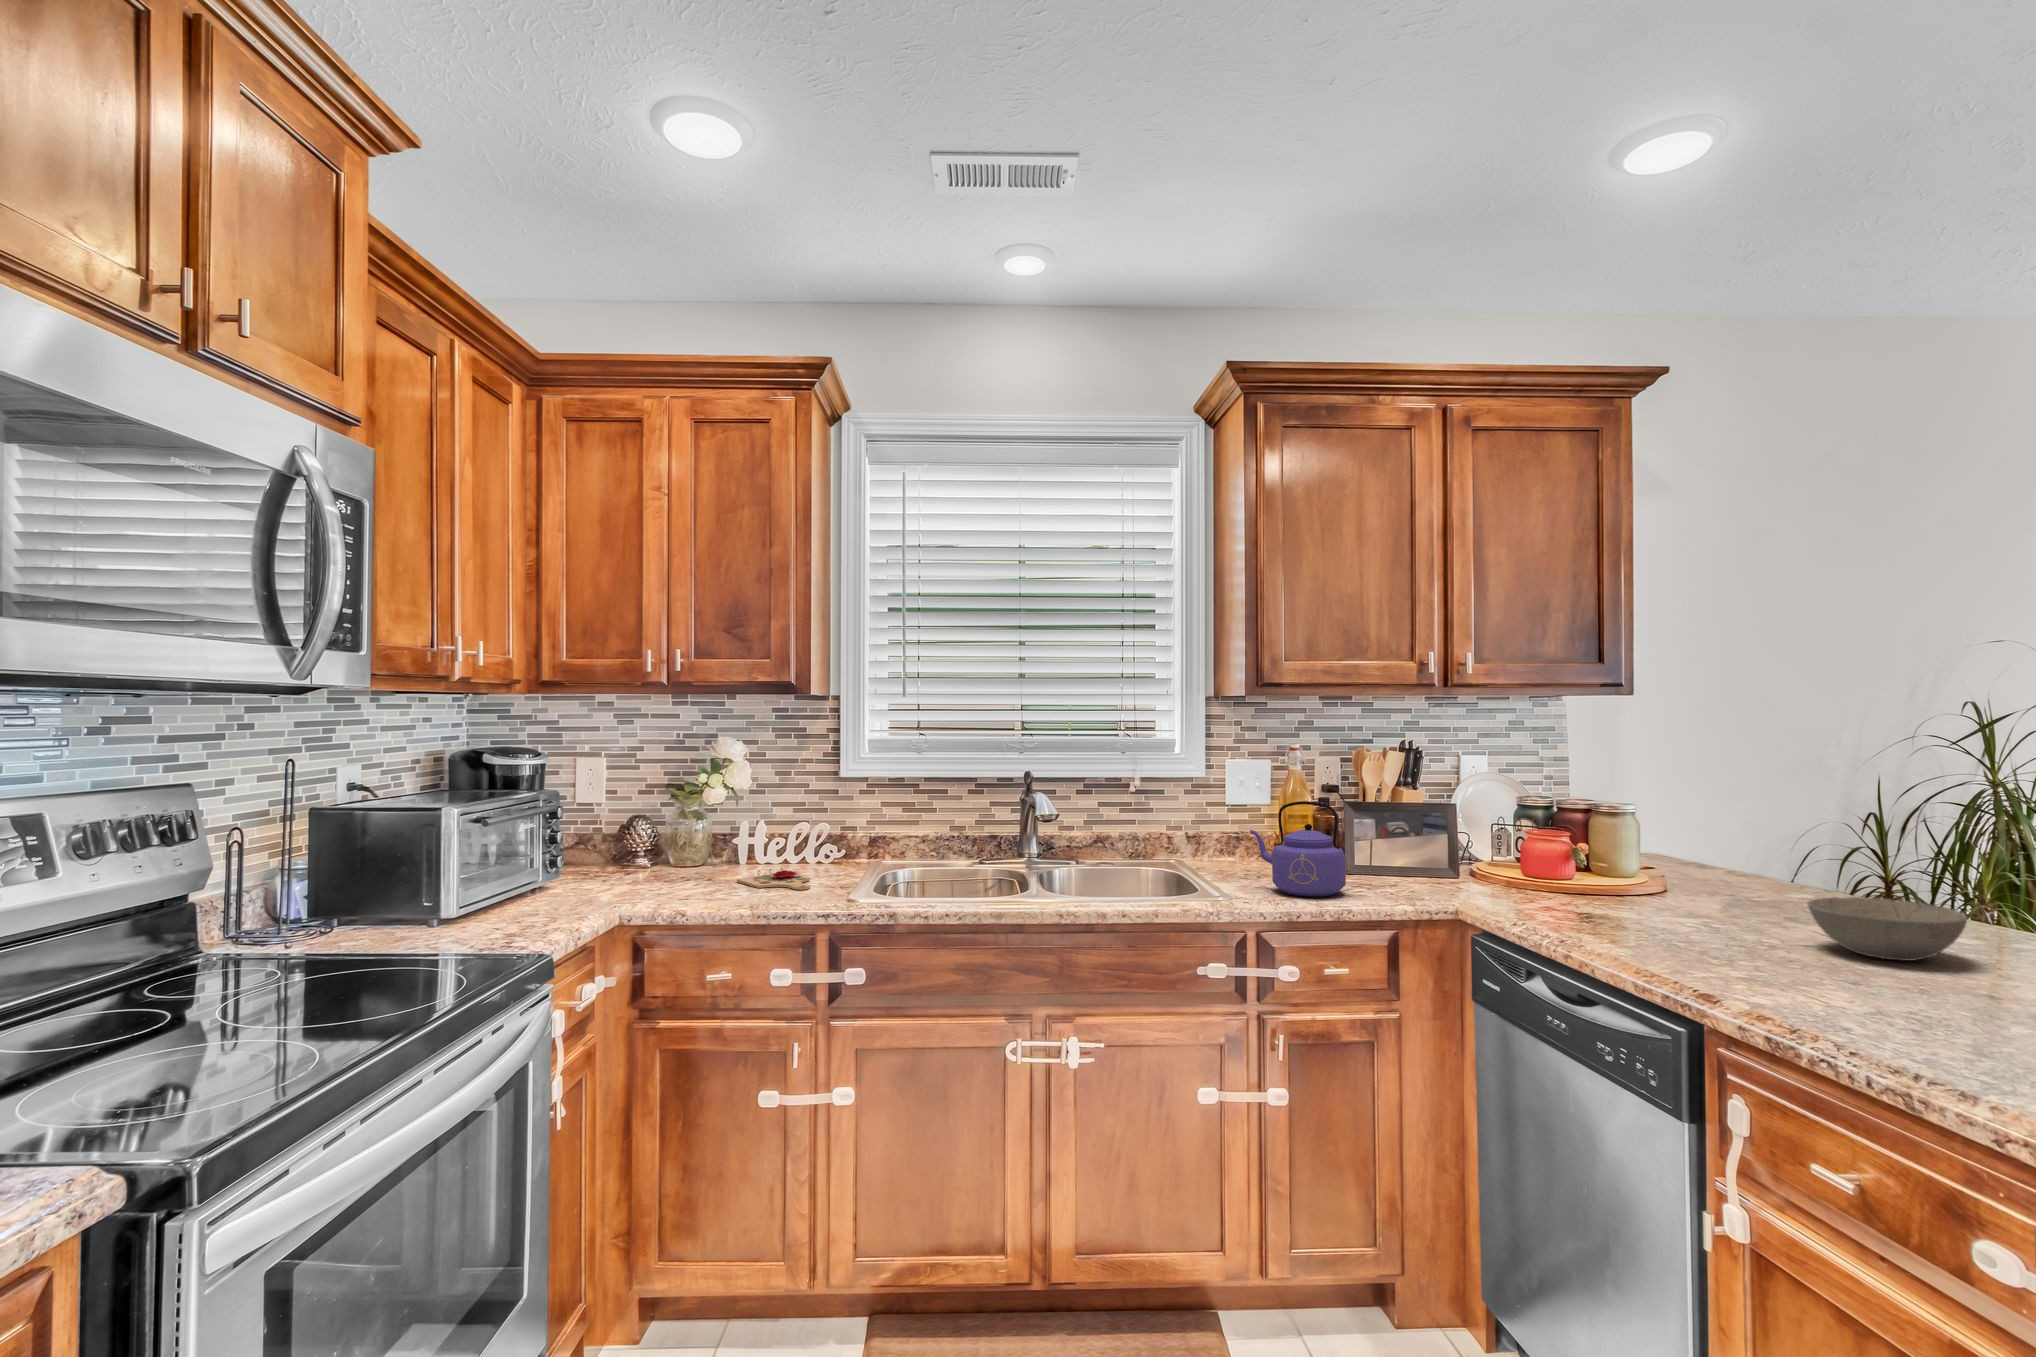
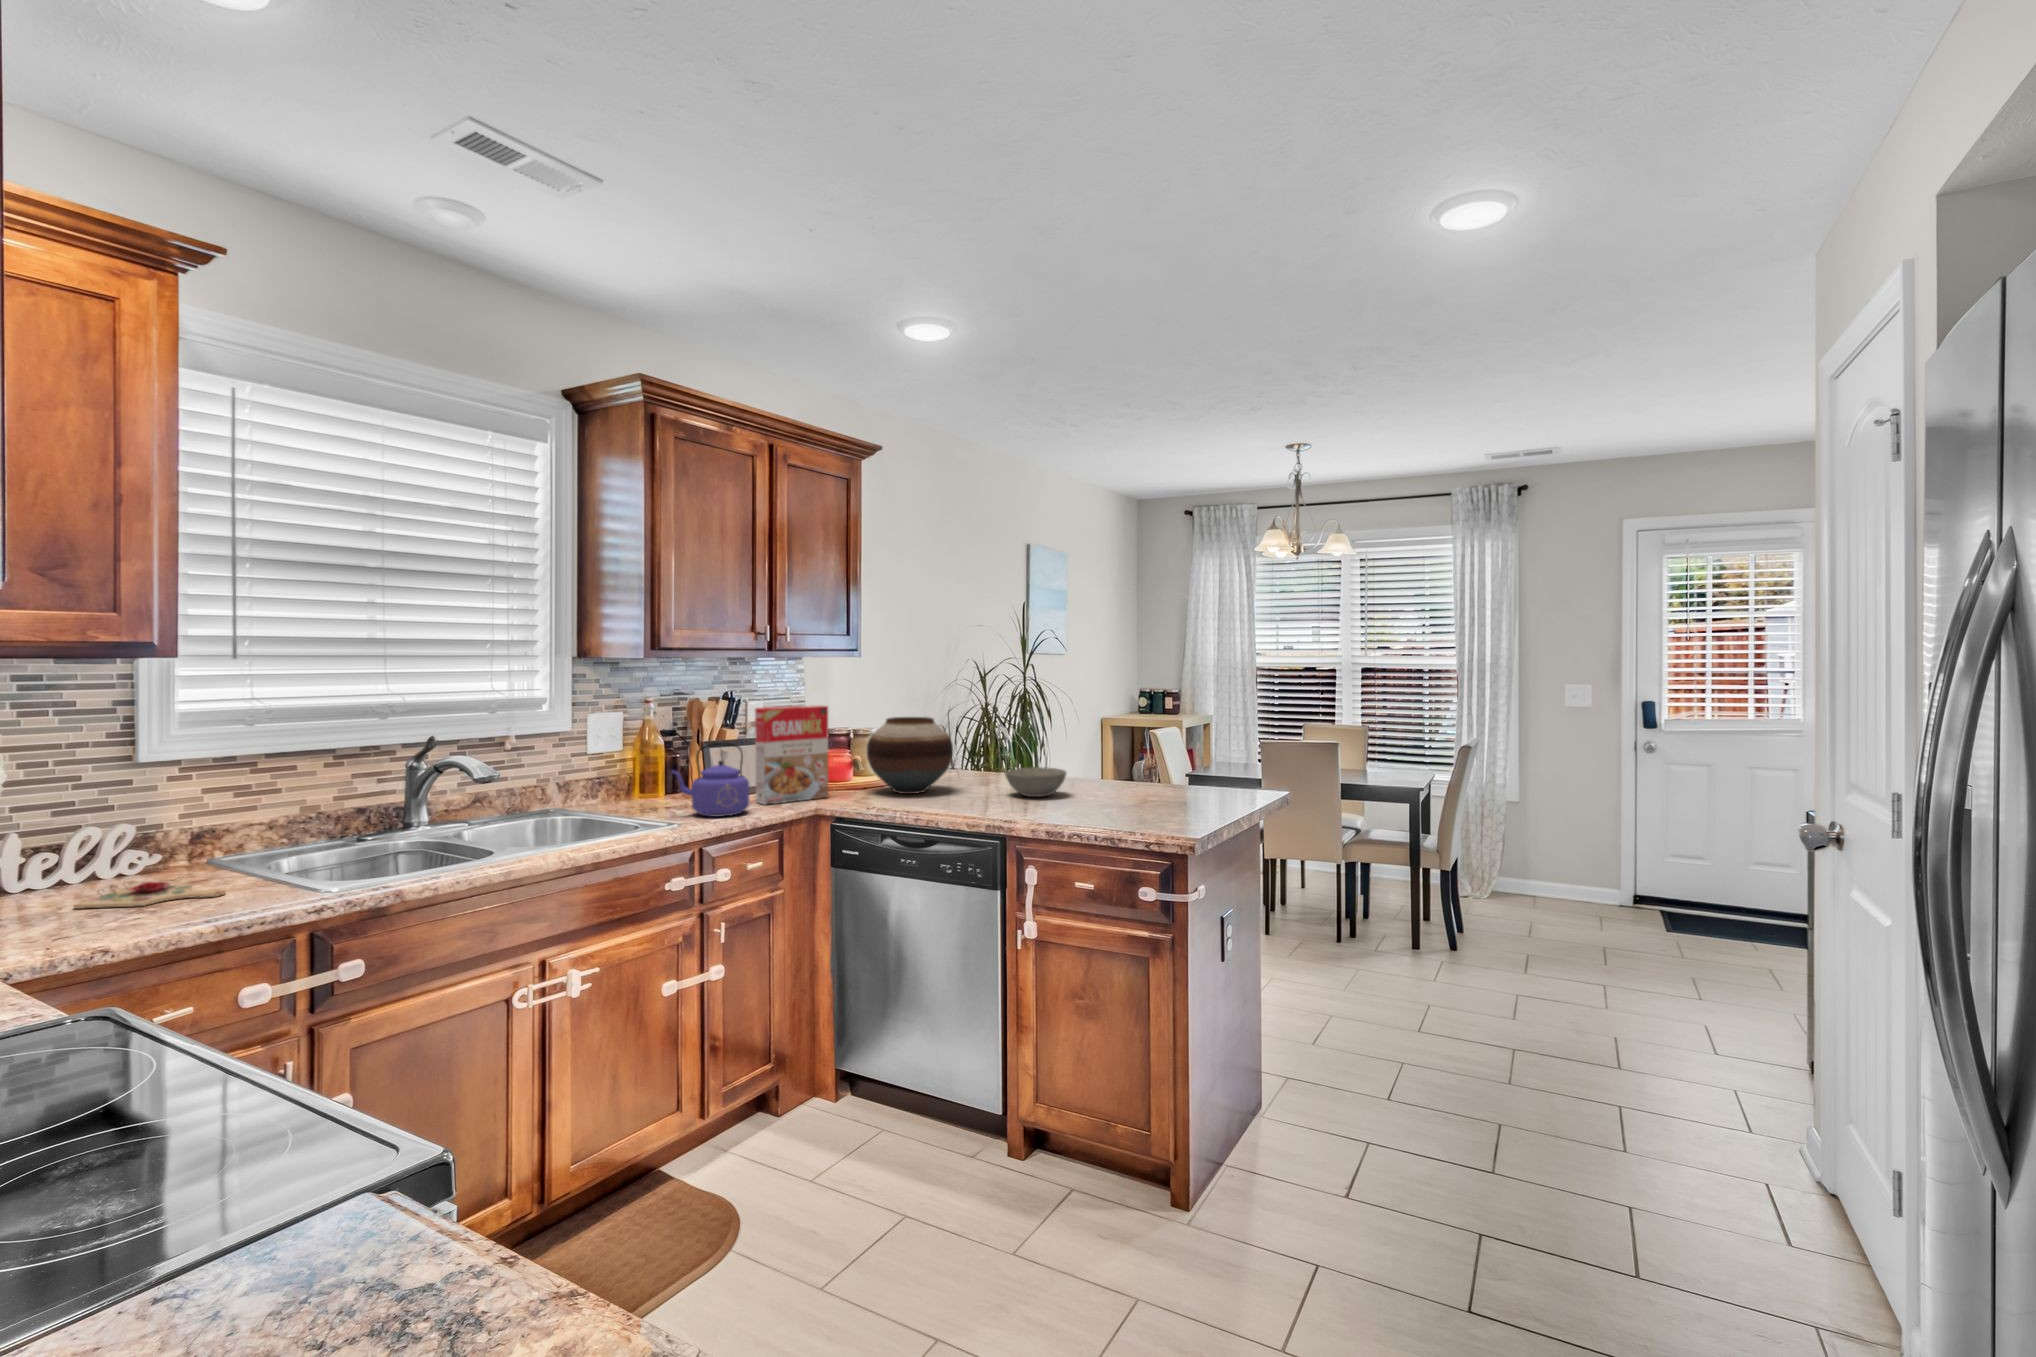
cereal box: none [1380,760,1490,895] -> present [755,705,829,805]
vase: none [1559,786,1722,912] -> present [867,717,953,794]

